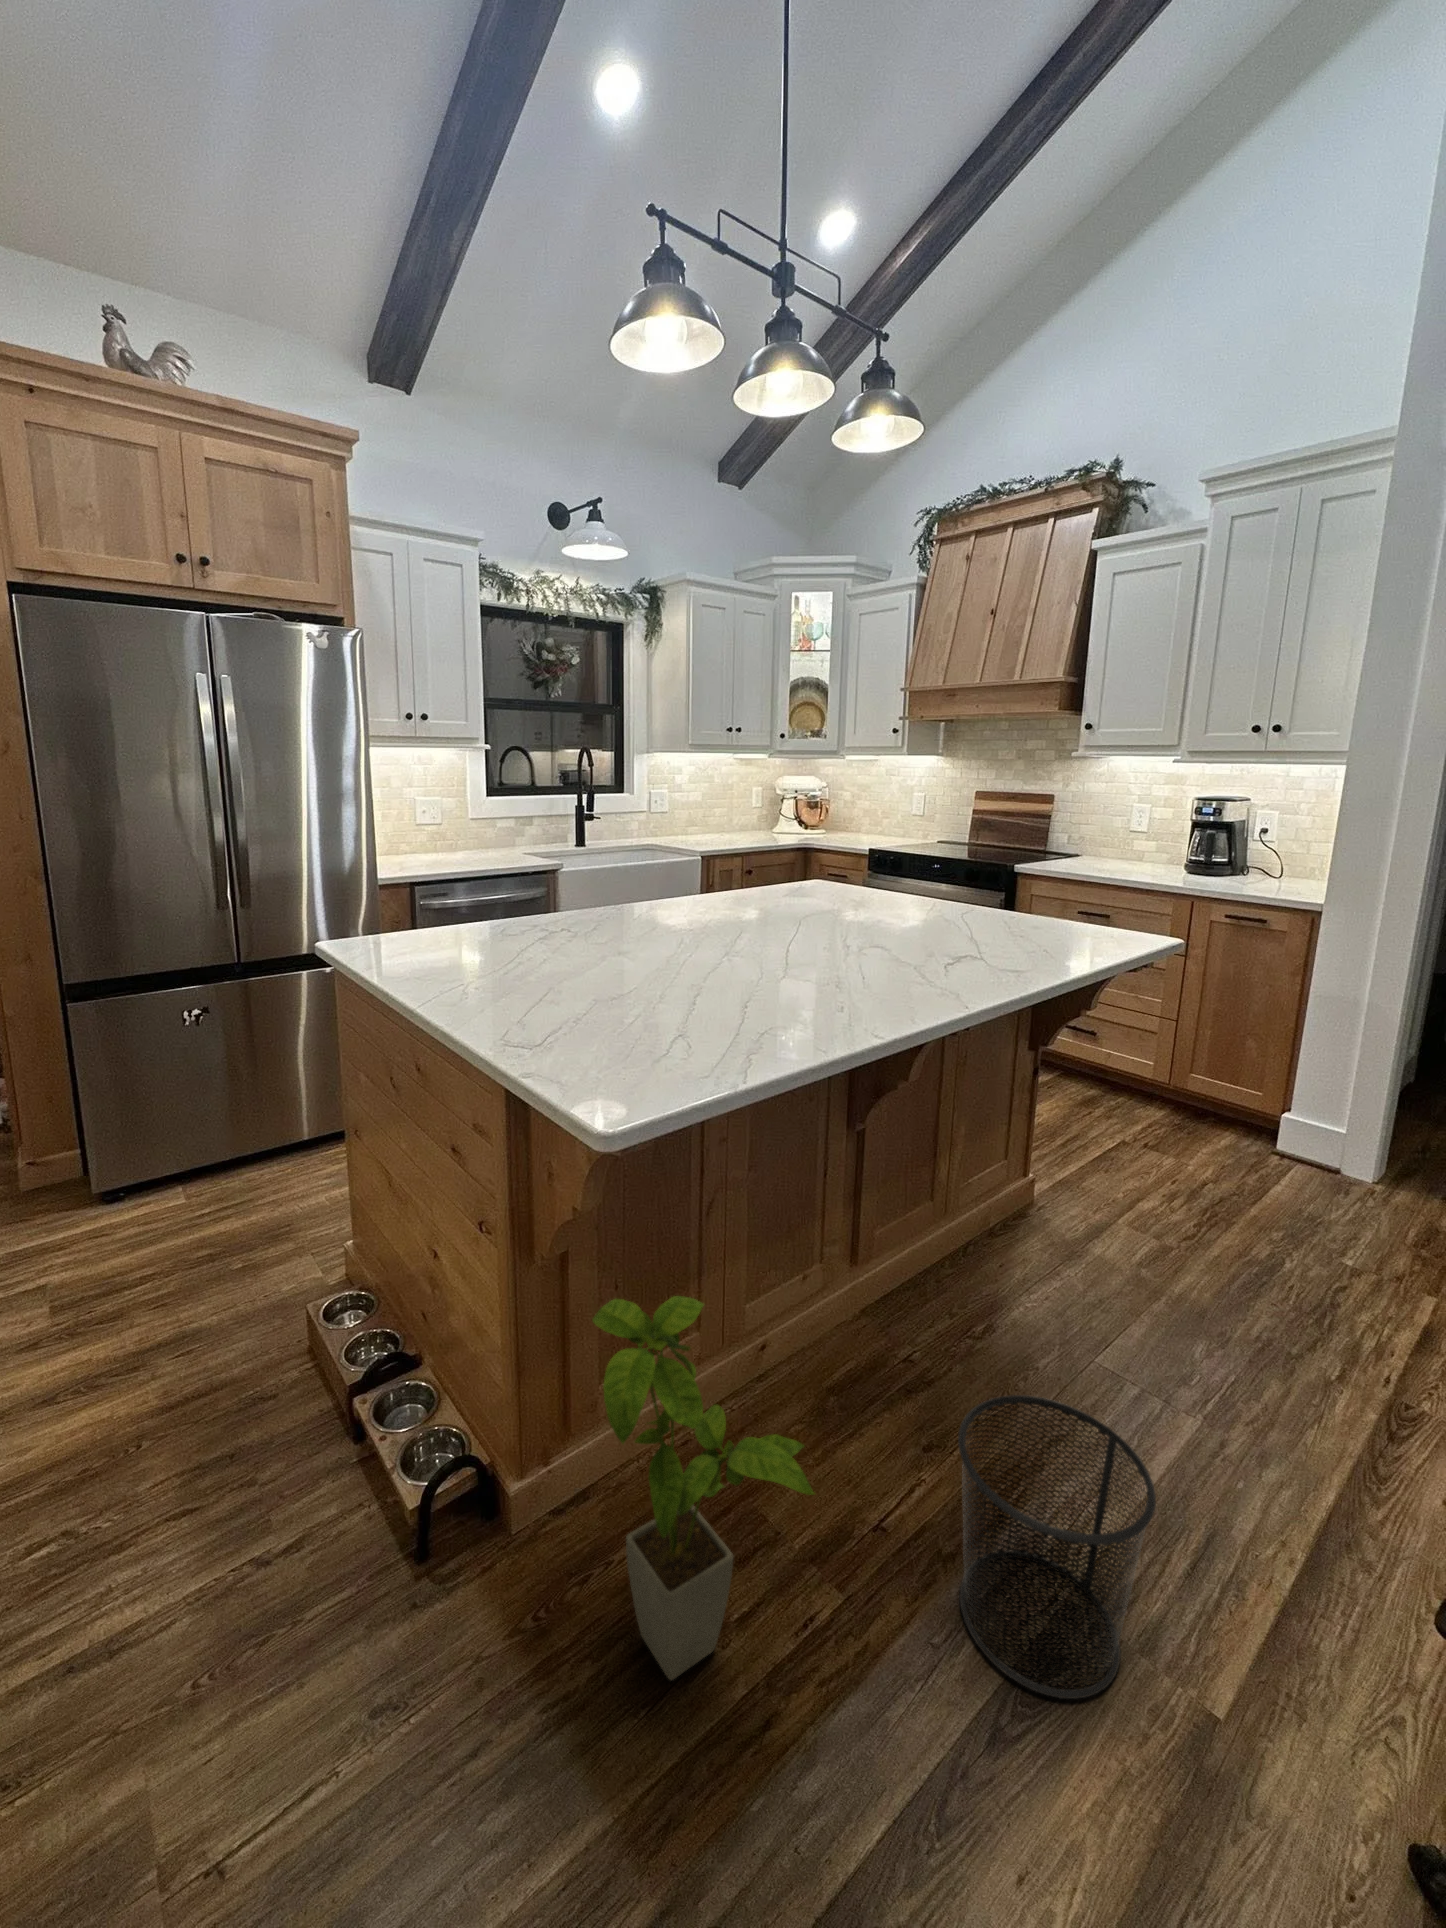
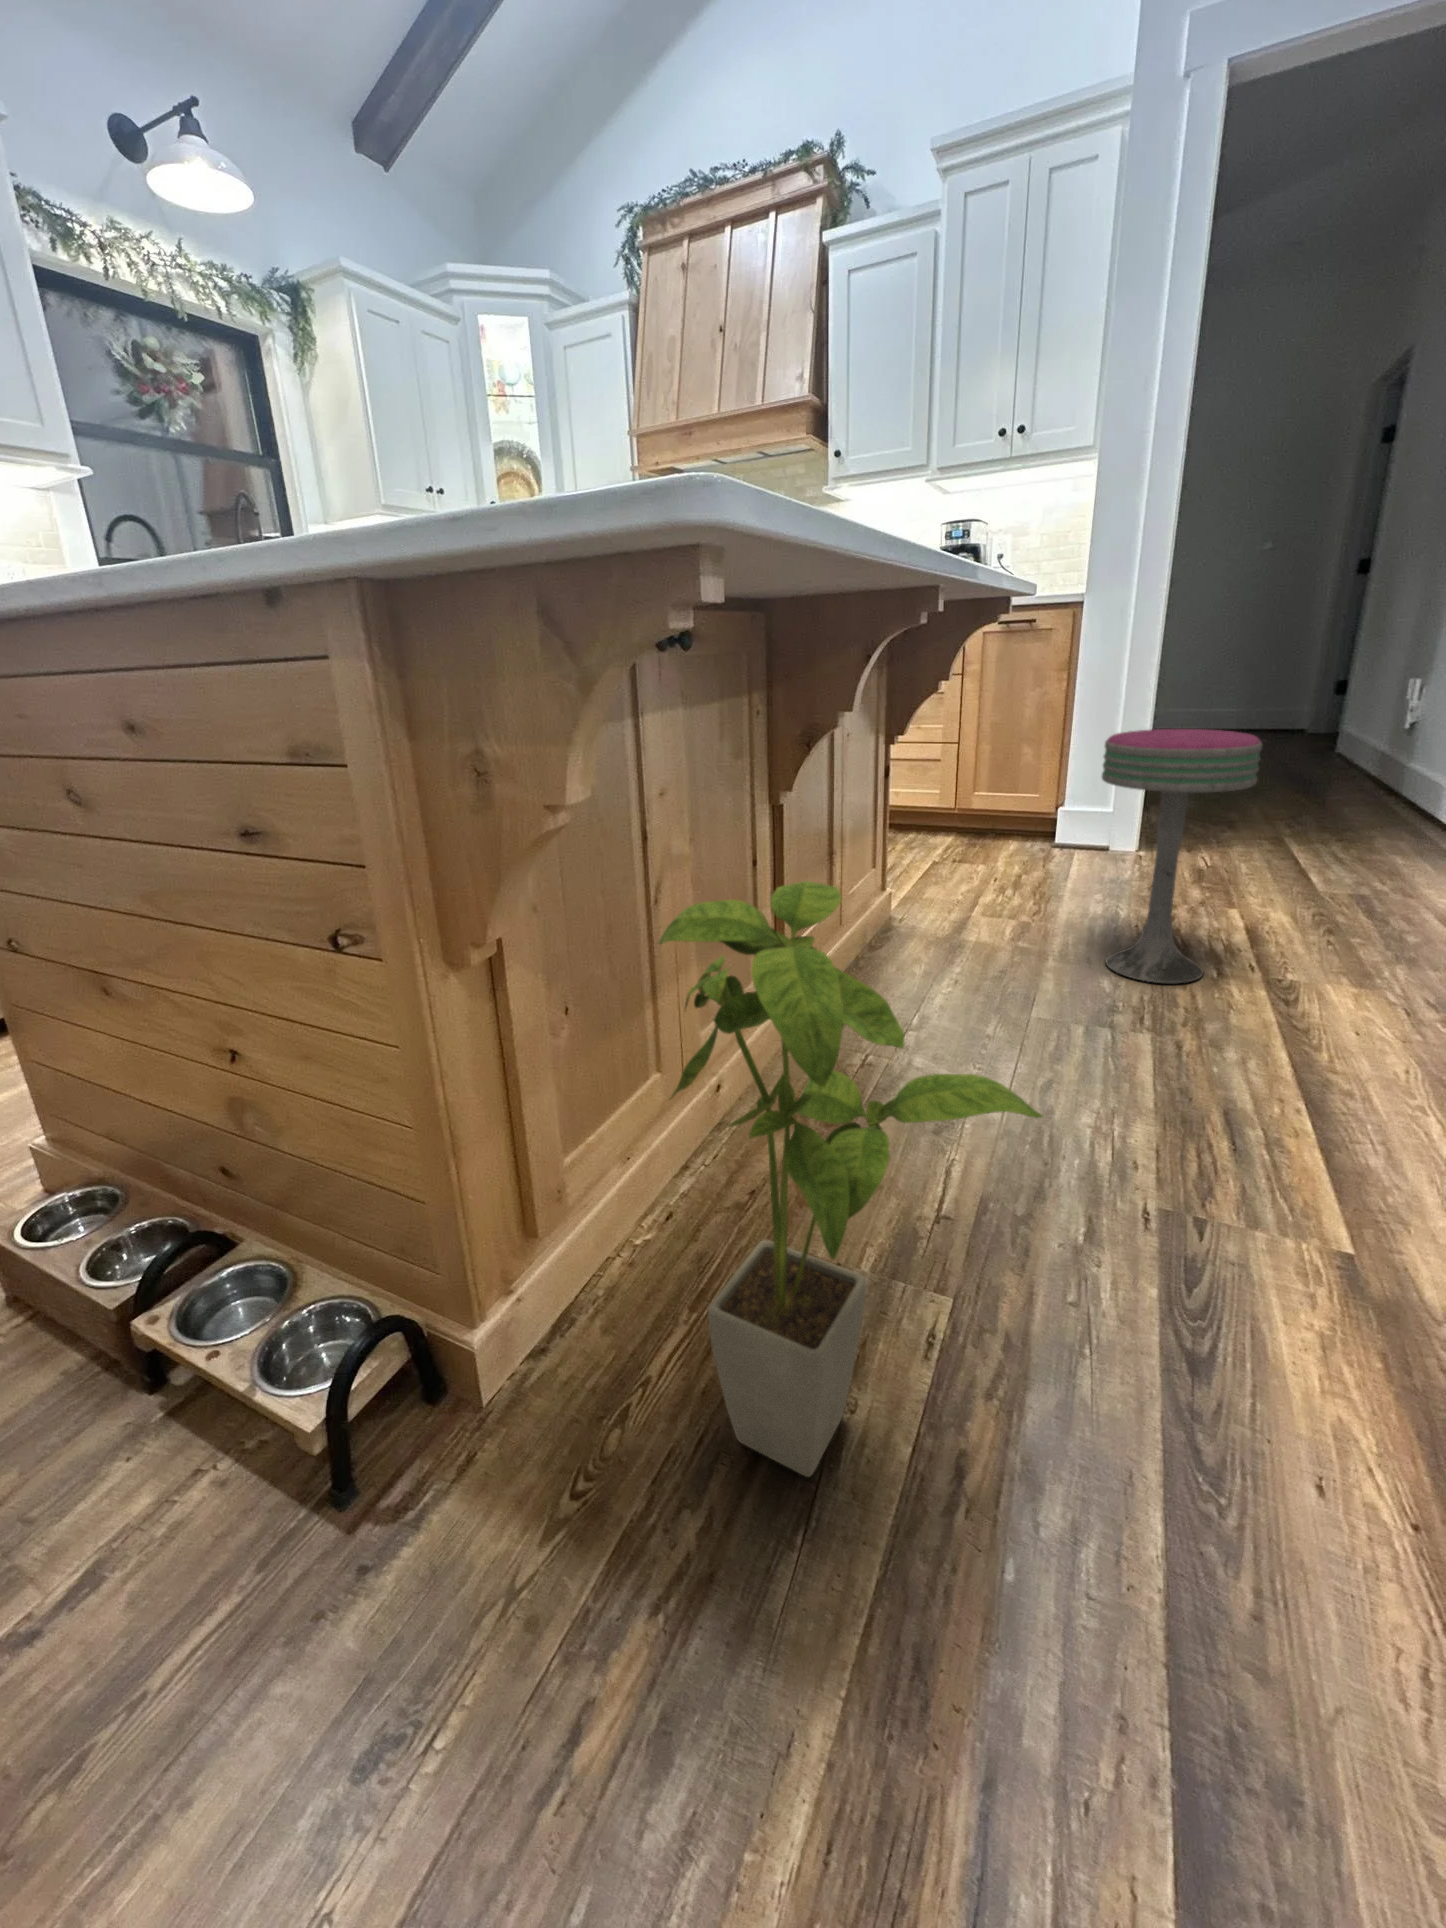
bar stool: none [1213,1104,1379,1373] -> present [1102,729,1262,983]
waste bin: present [958,1395,1156,1699] -> none [1056,998,1318,1305]

